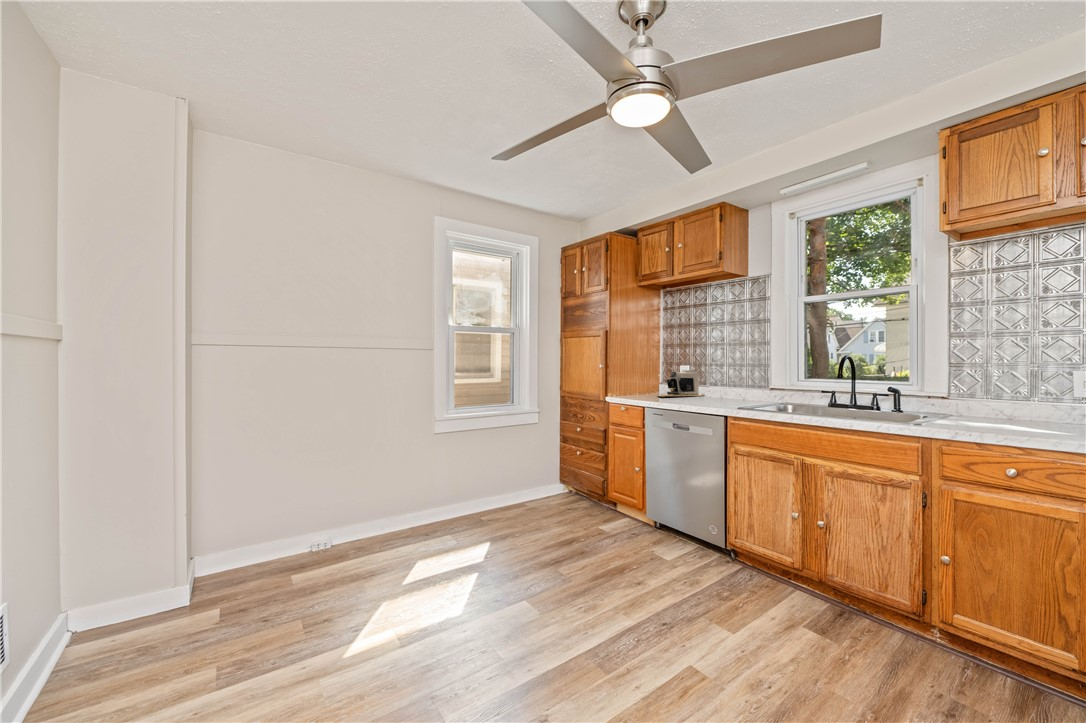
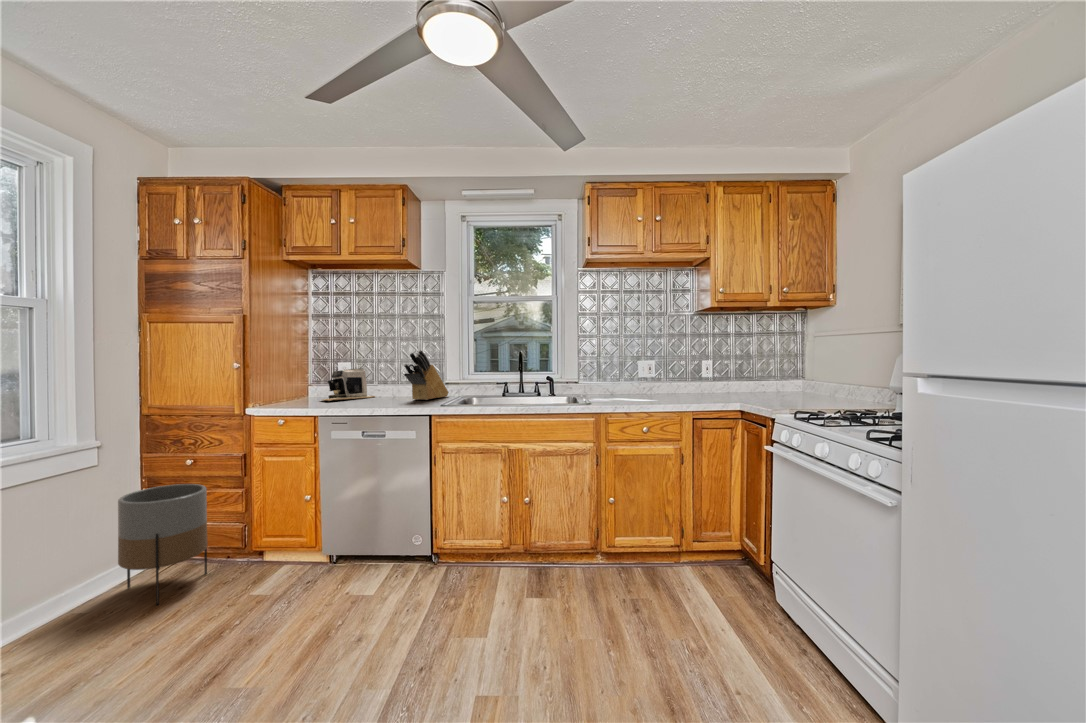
knife block: none [719,356,772,403] -> present [404,350,449,400]
planter: none [538,444,584,517] -> present [118,484,208,605]

